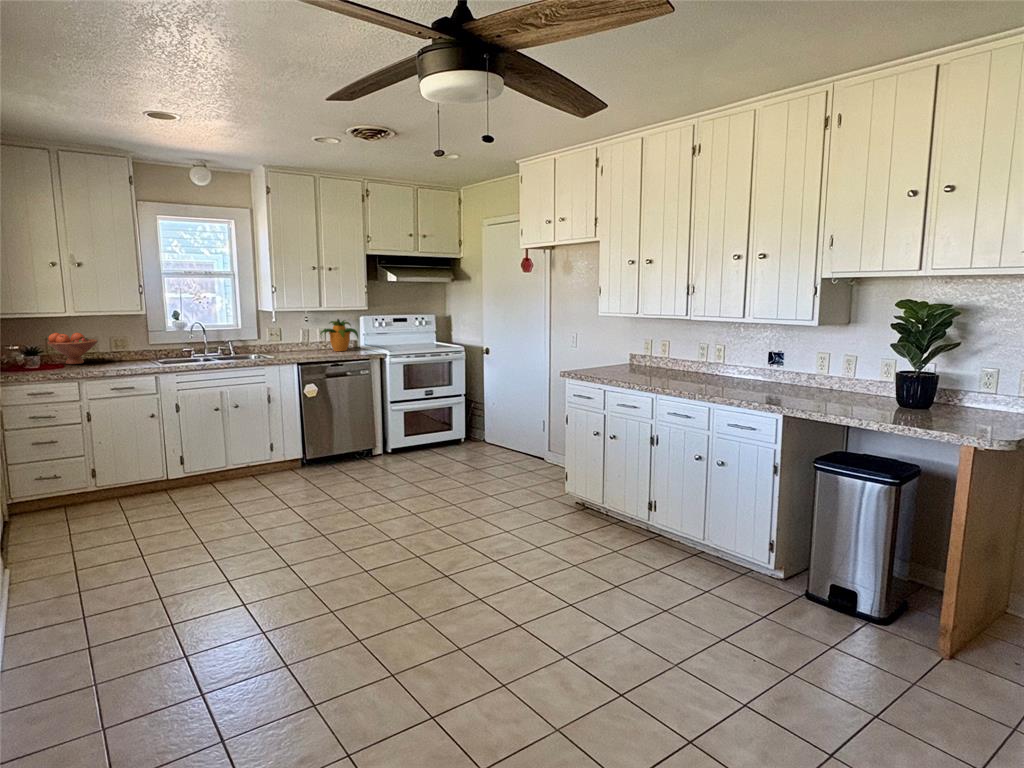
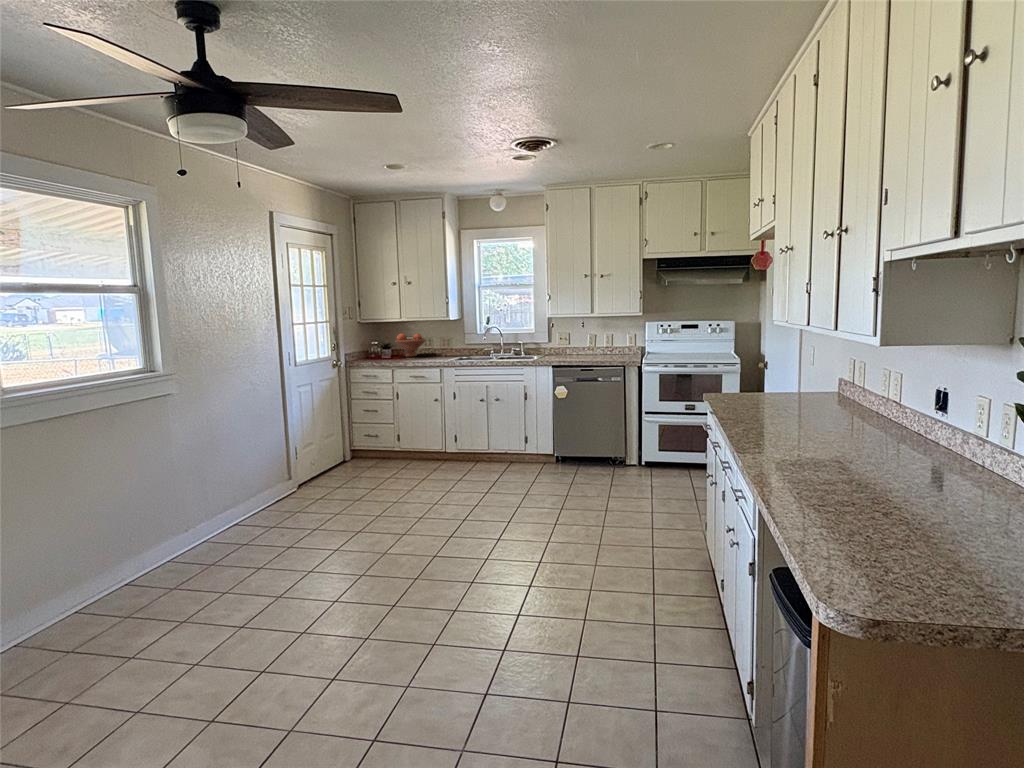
potted plant: present [320,319,358,351] -> none [589,324,630,357]

